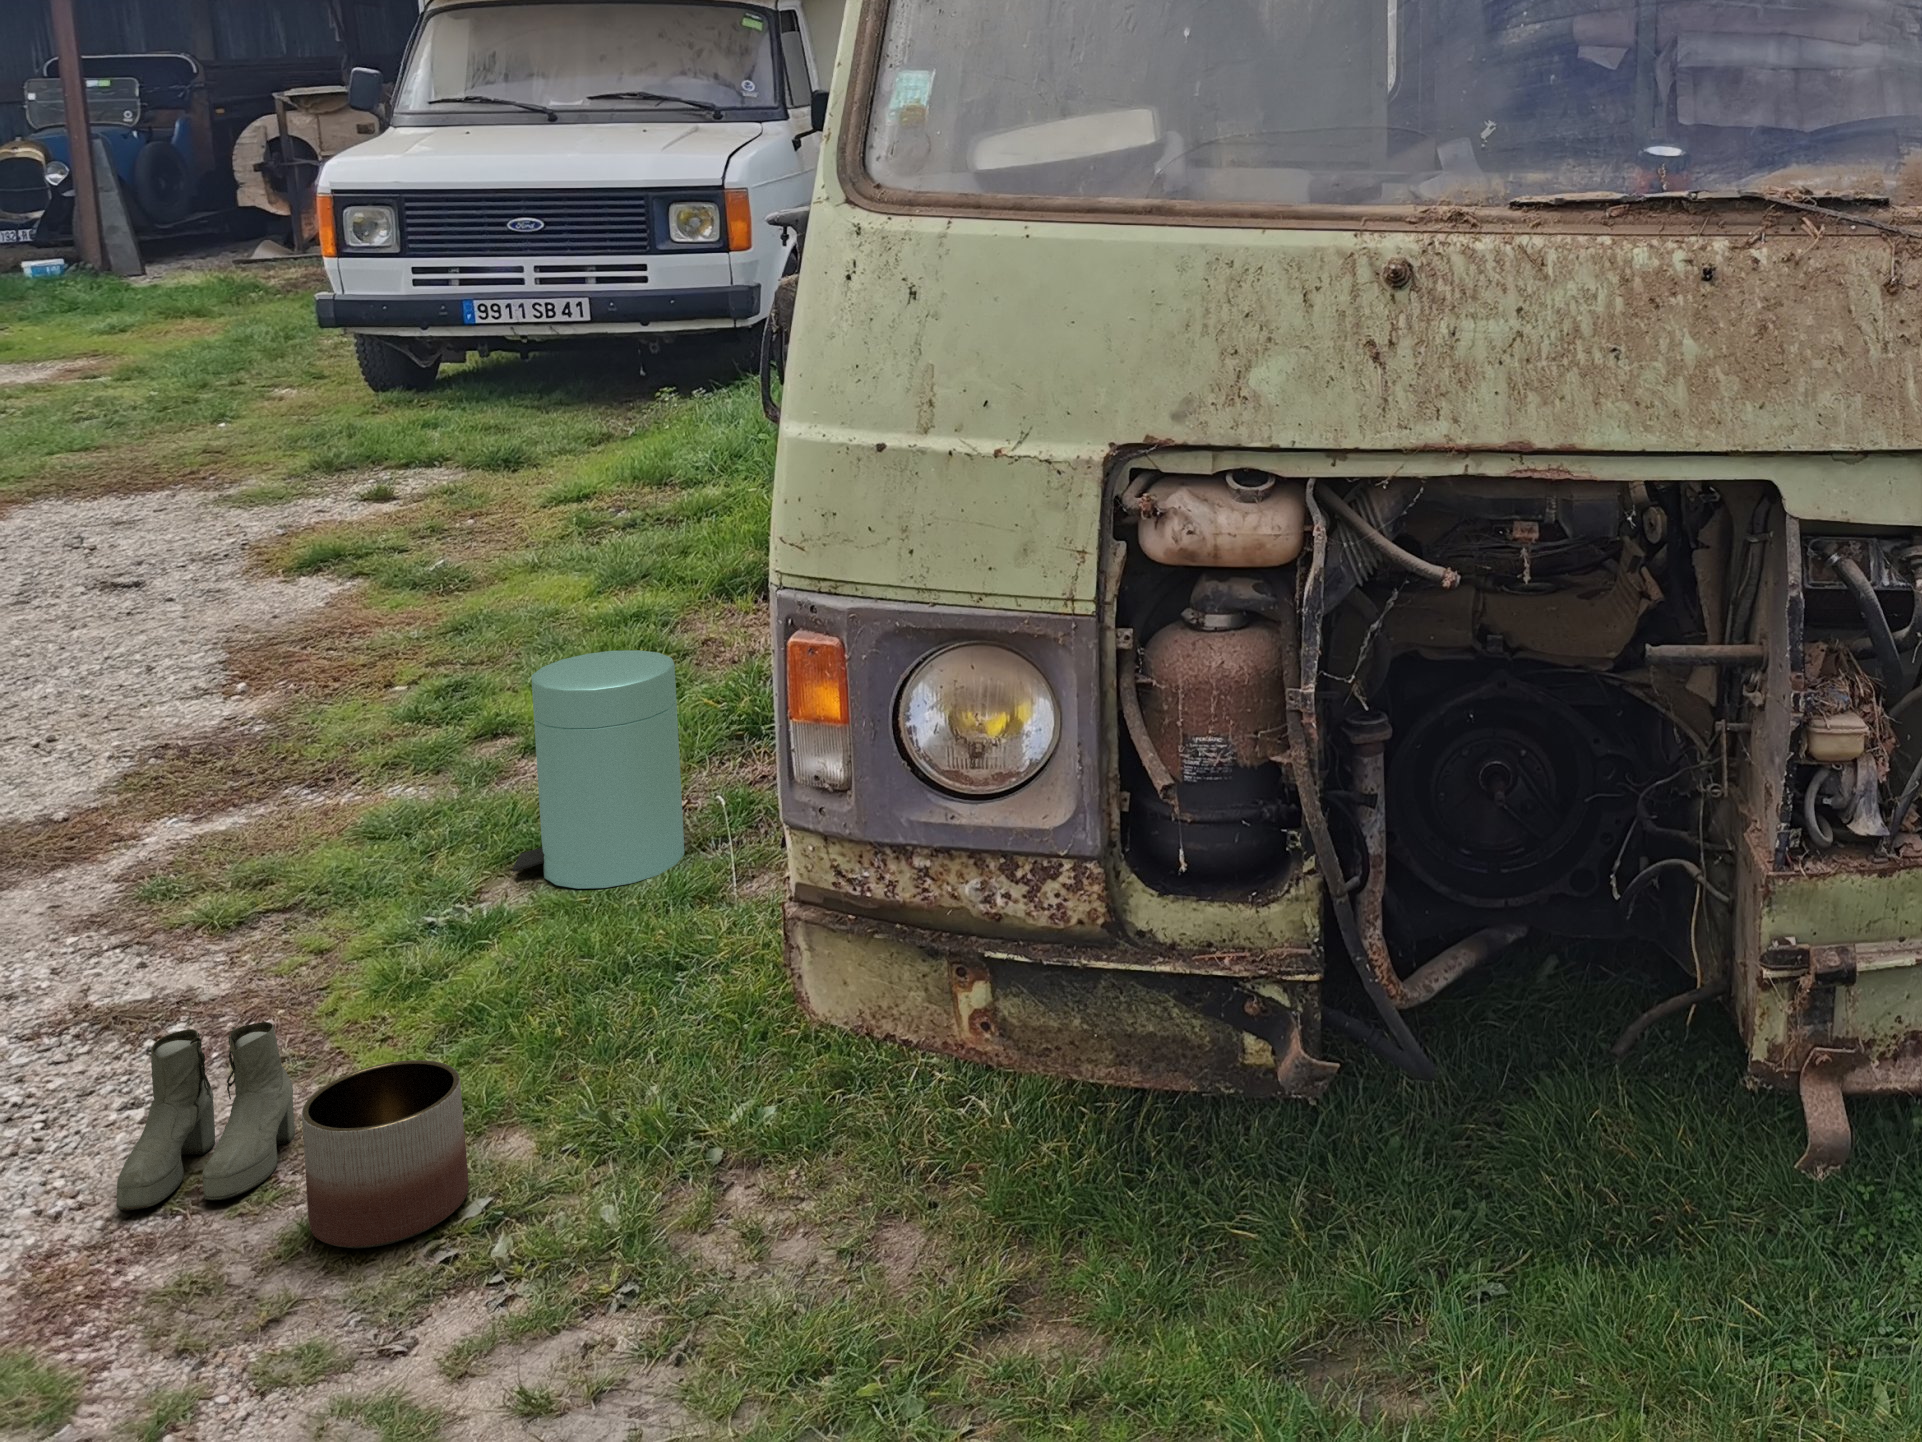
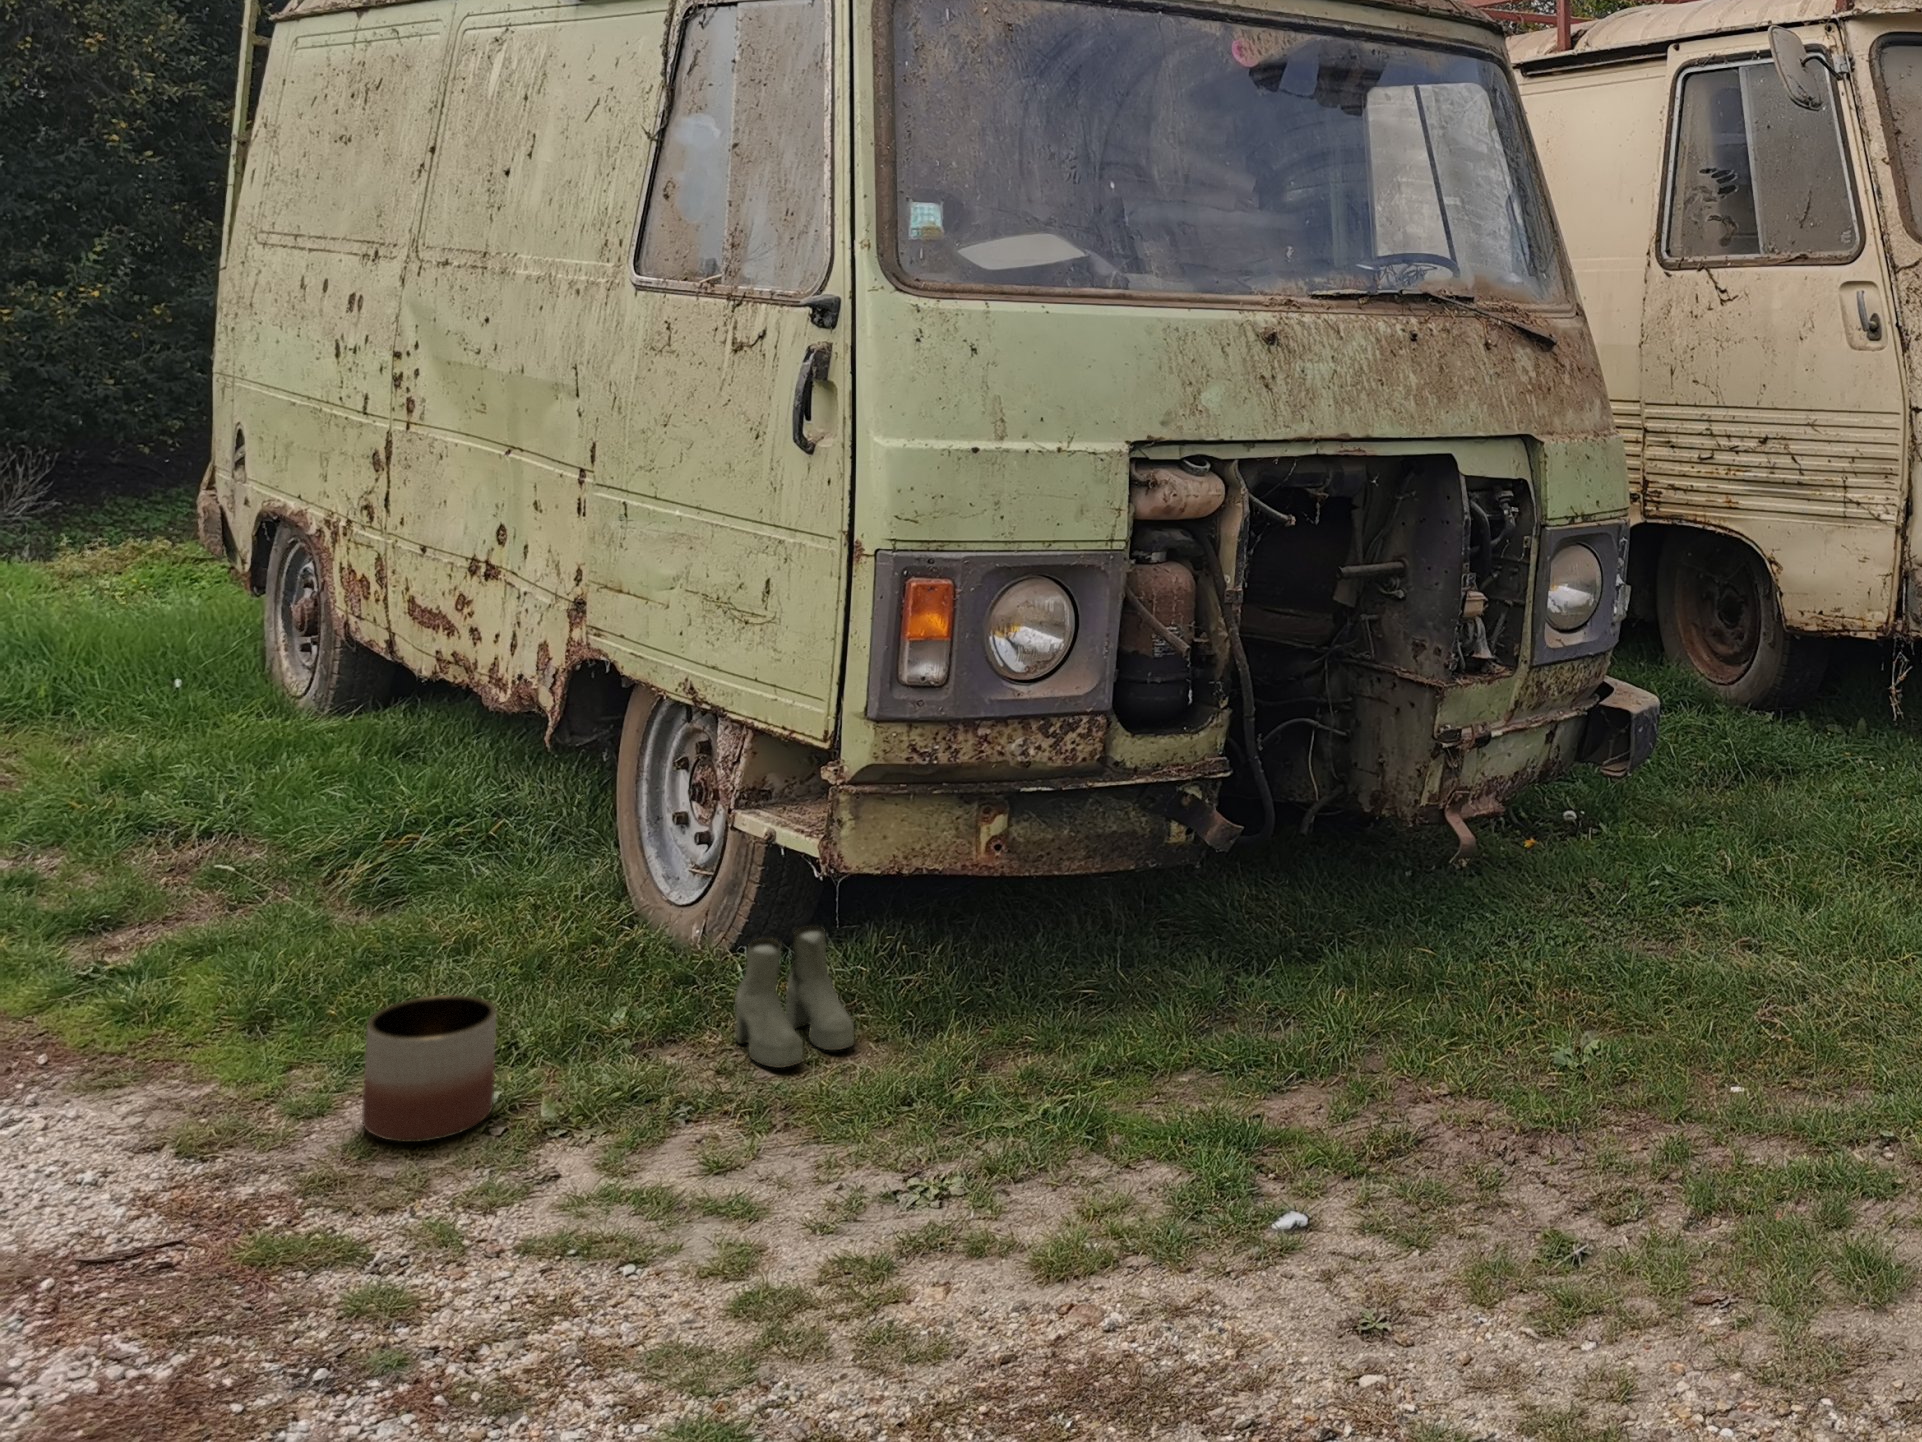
trash can: present [513,650,685,889] -> none [92,713,277,938]
boots: present [117,1022,295,1210] -> present [735,926,854,1068]

